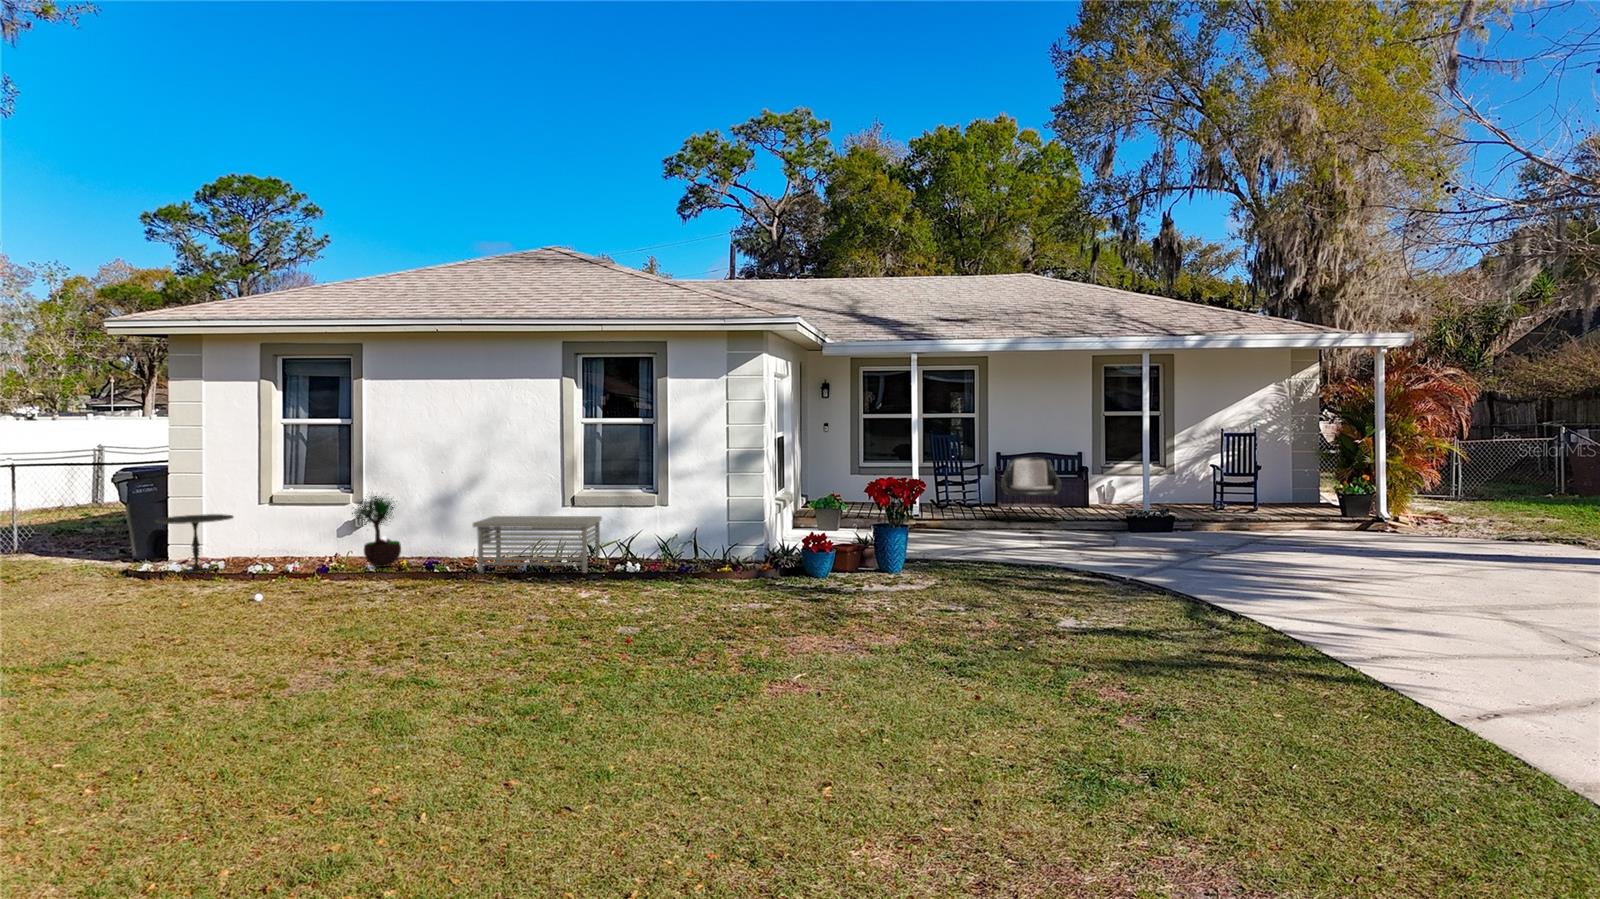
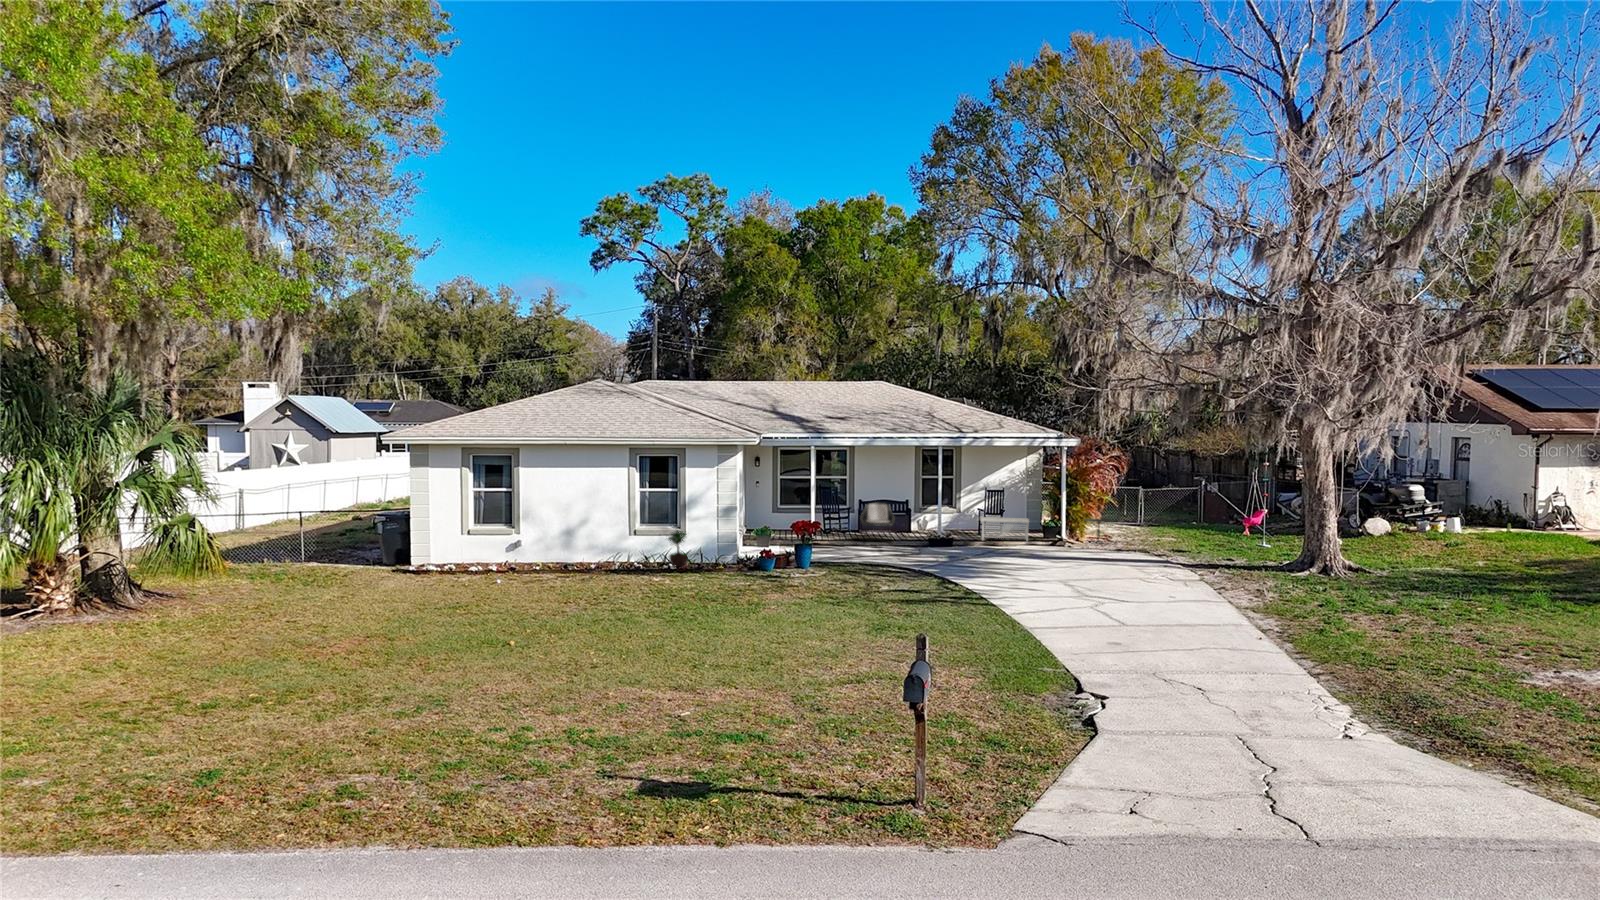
potted tree: present [352,496,401,567] -> present [668,530,687,567]
side table: present [155,514,233,573] -> present [1085,519,1113,544]
storage bench: present [473,516,602,573] -> present [980,517,1029,541]

